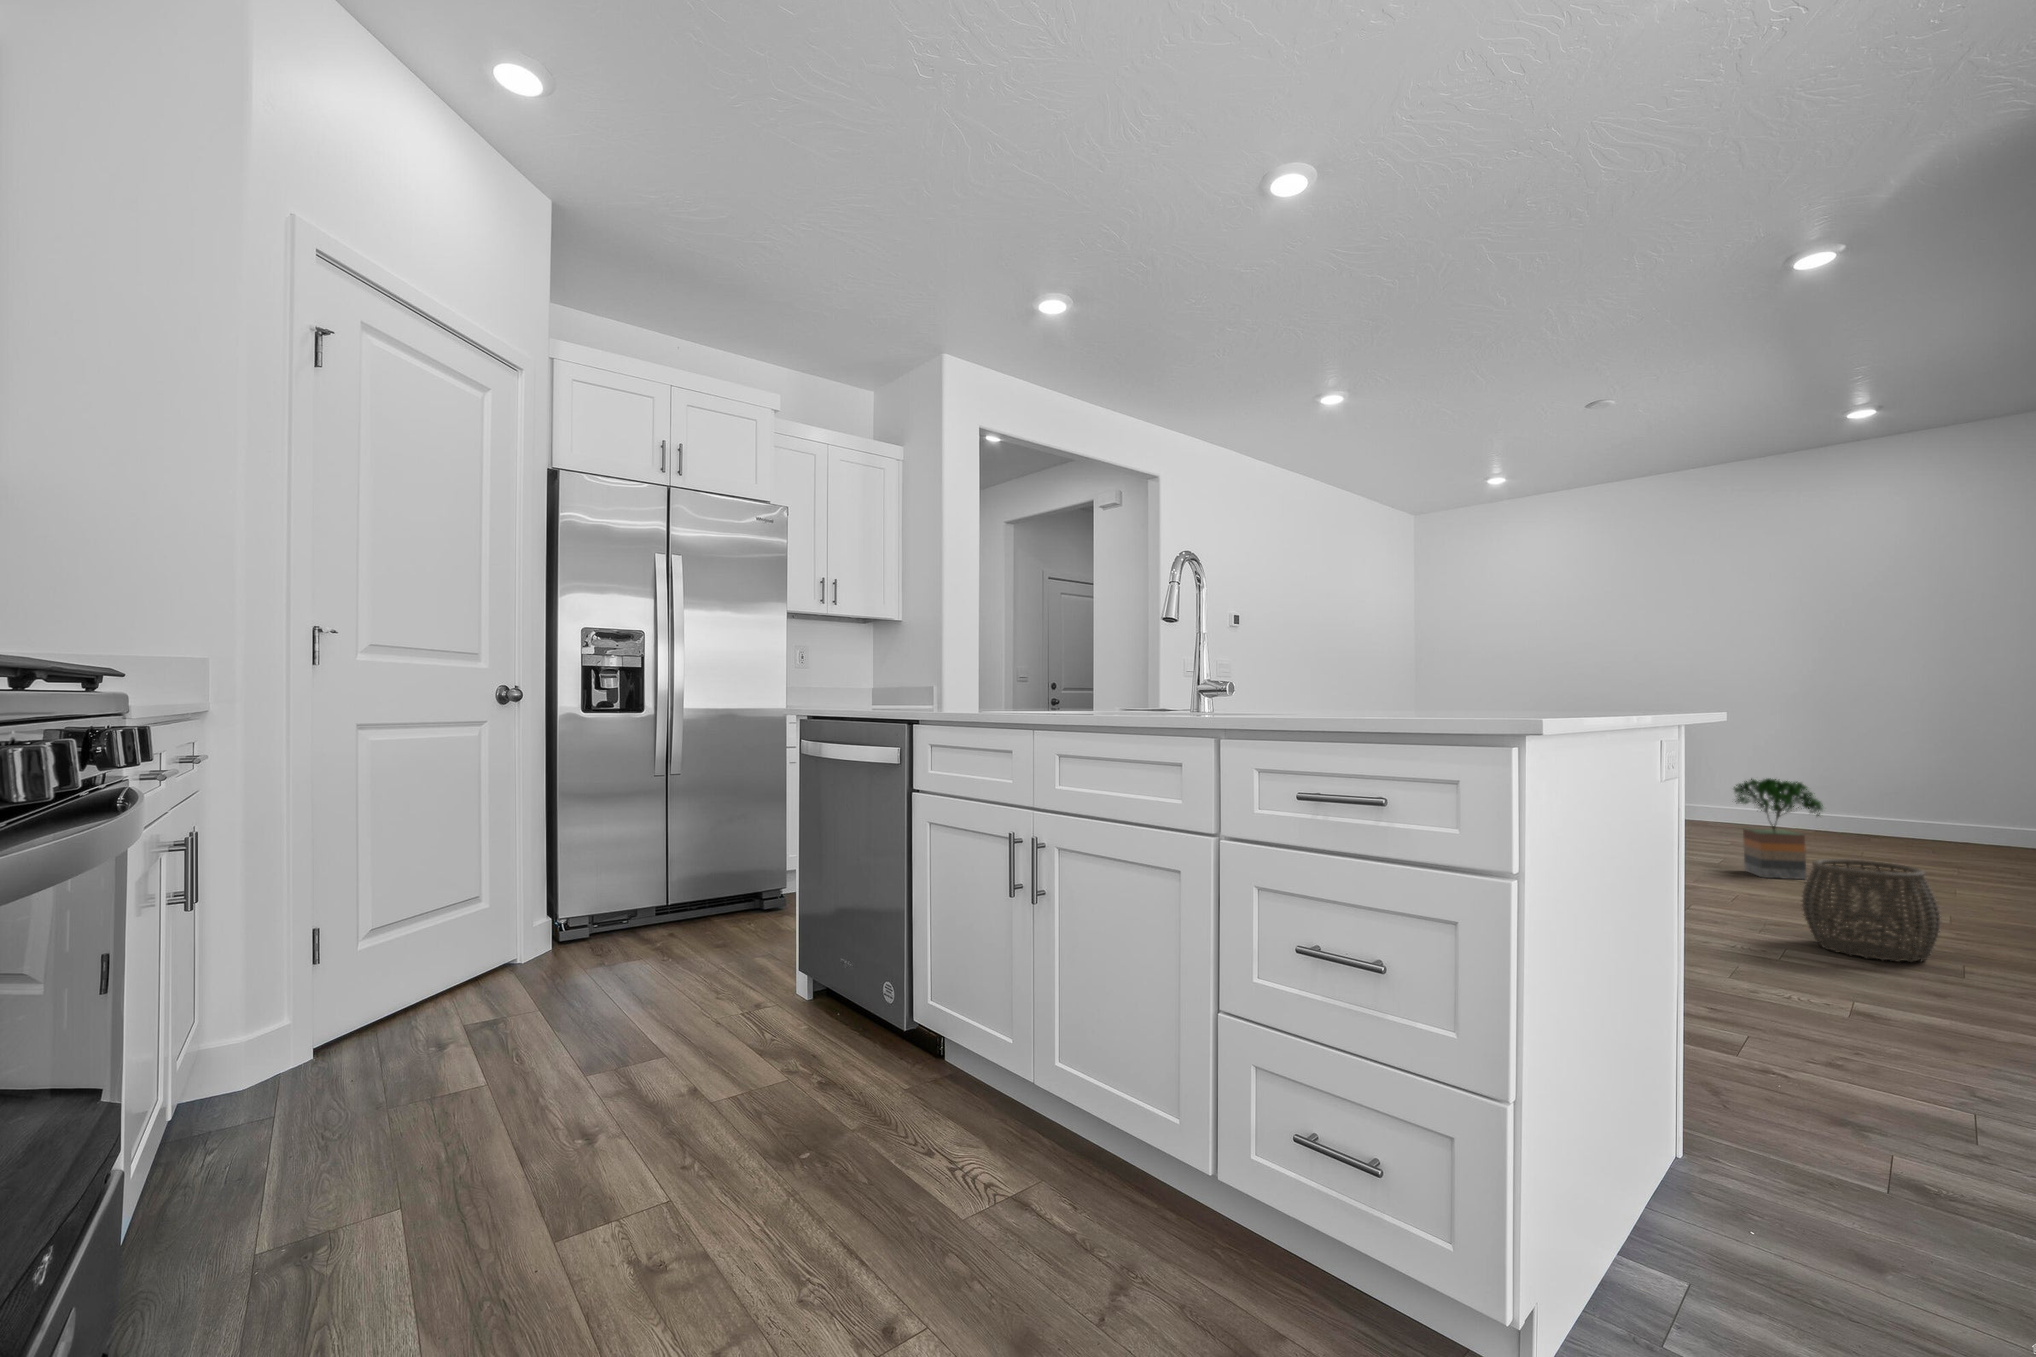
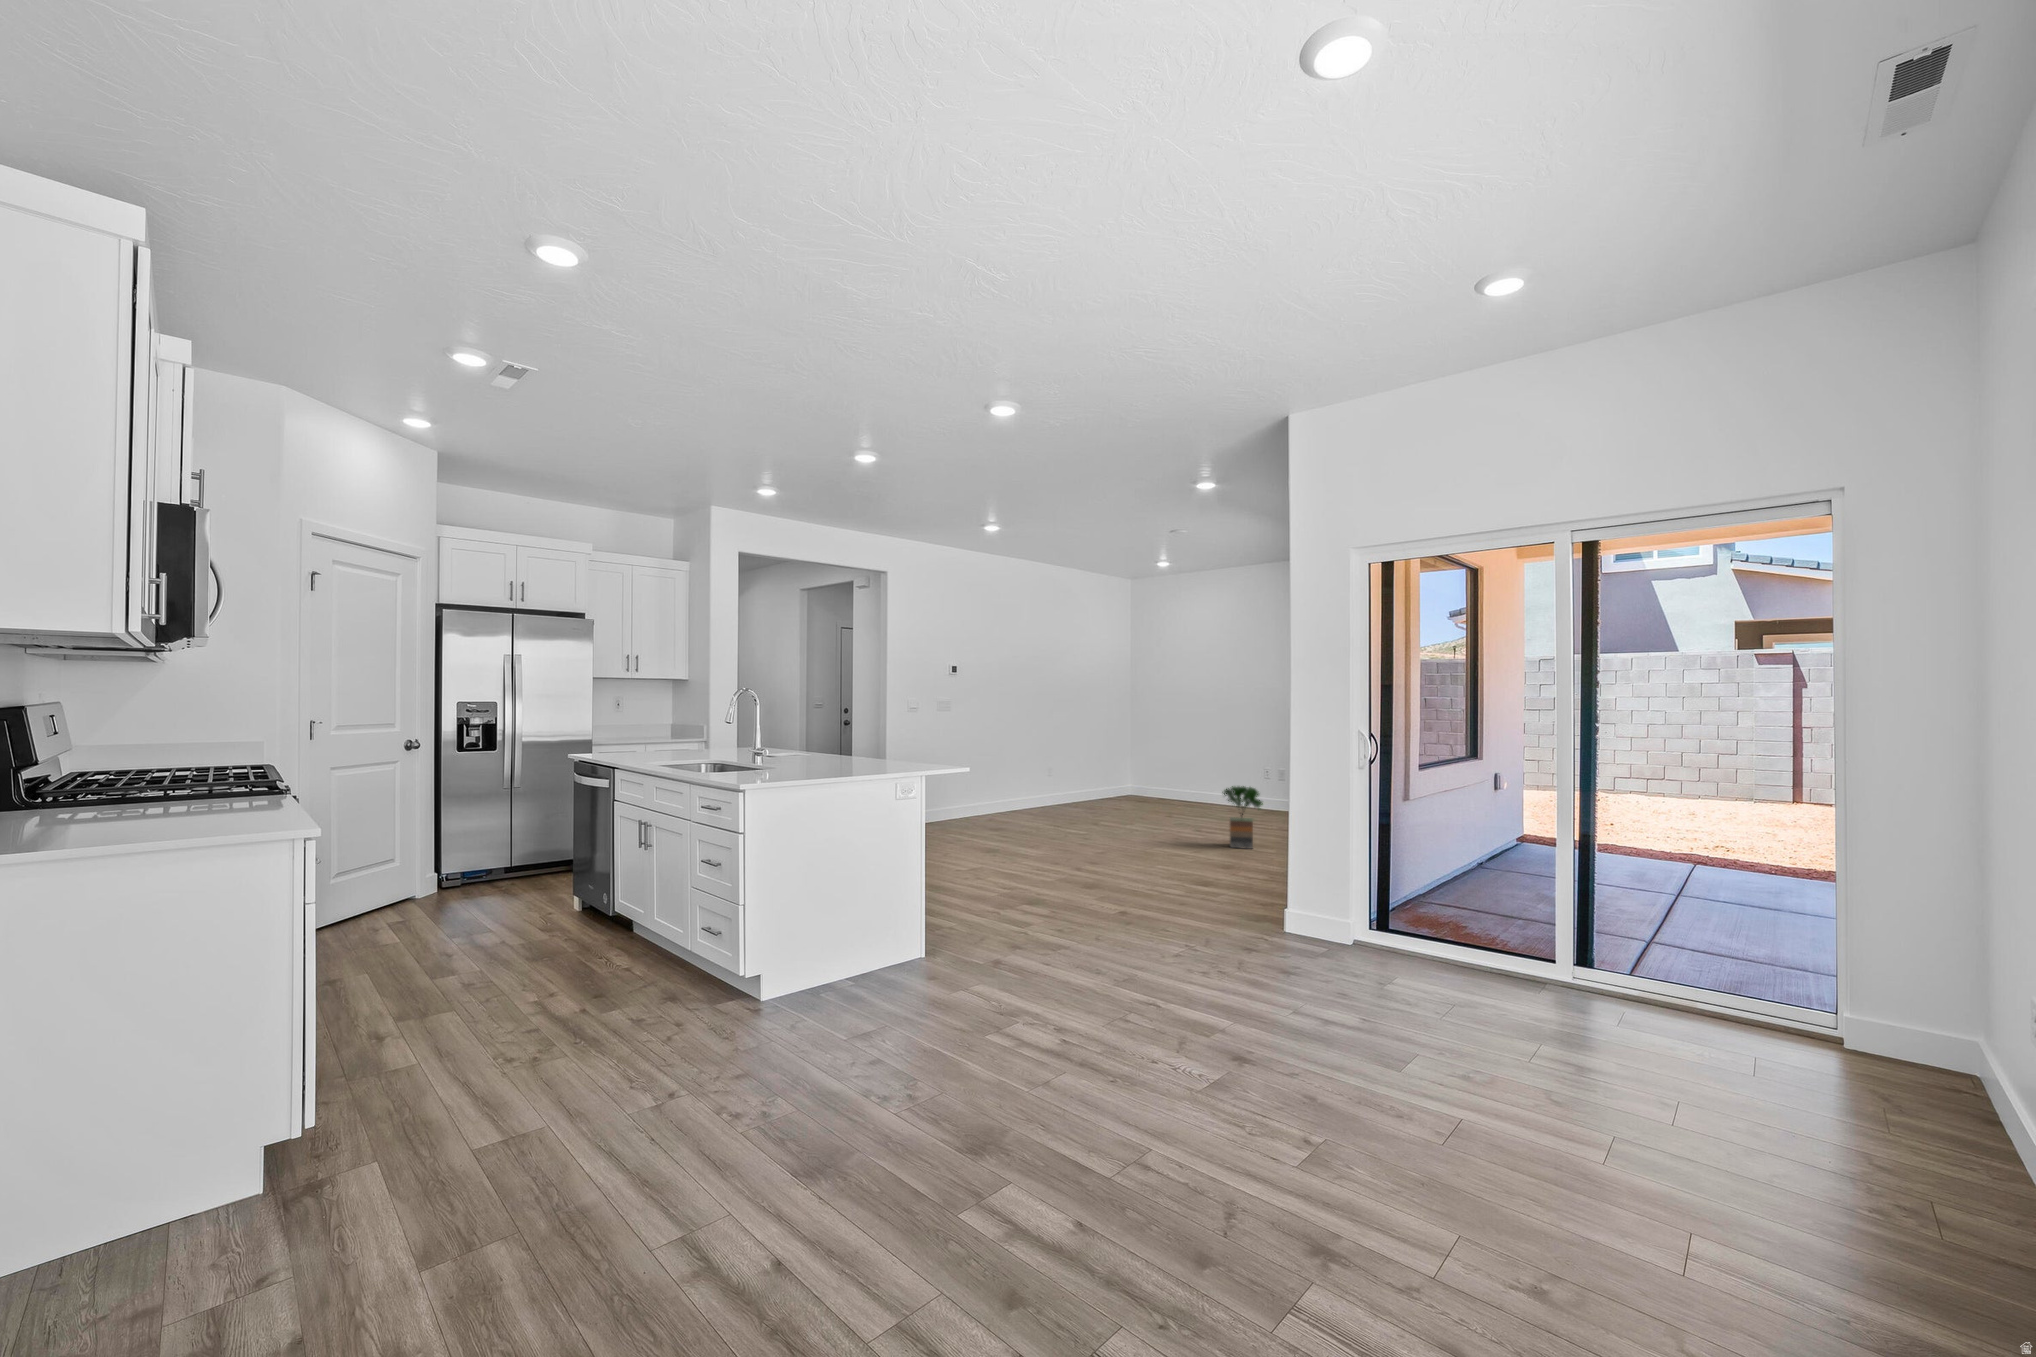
woven basket: present [1802,859,1941,962] -> none [1158,835,1213,889]

